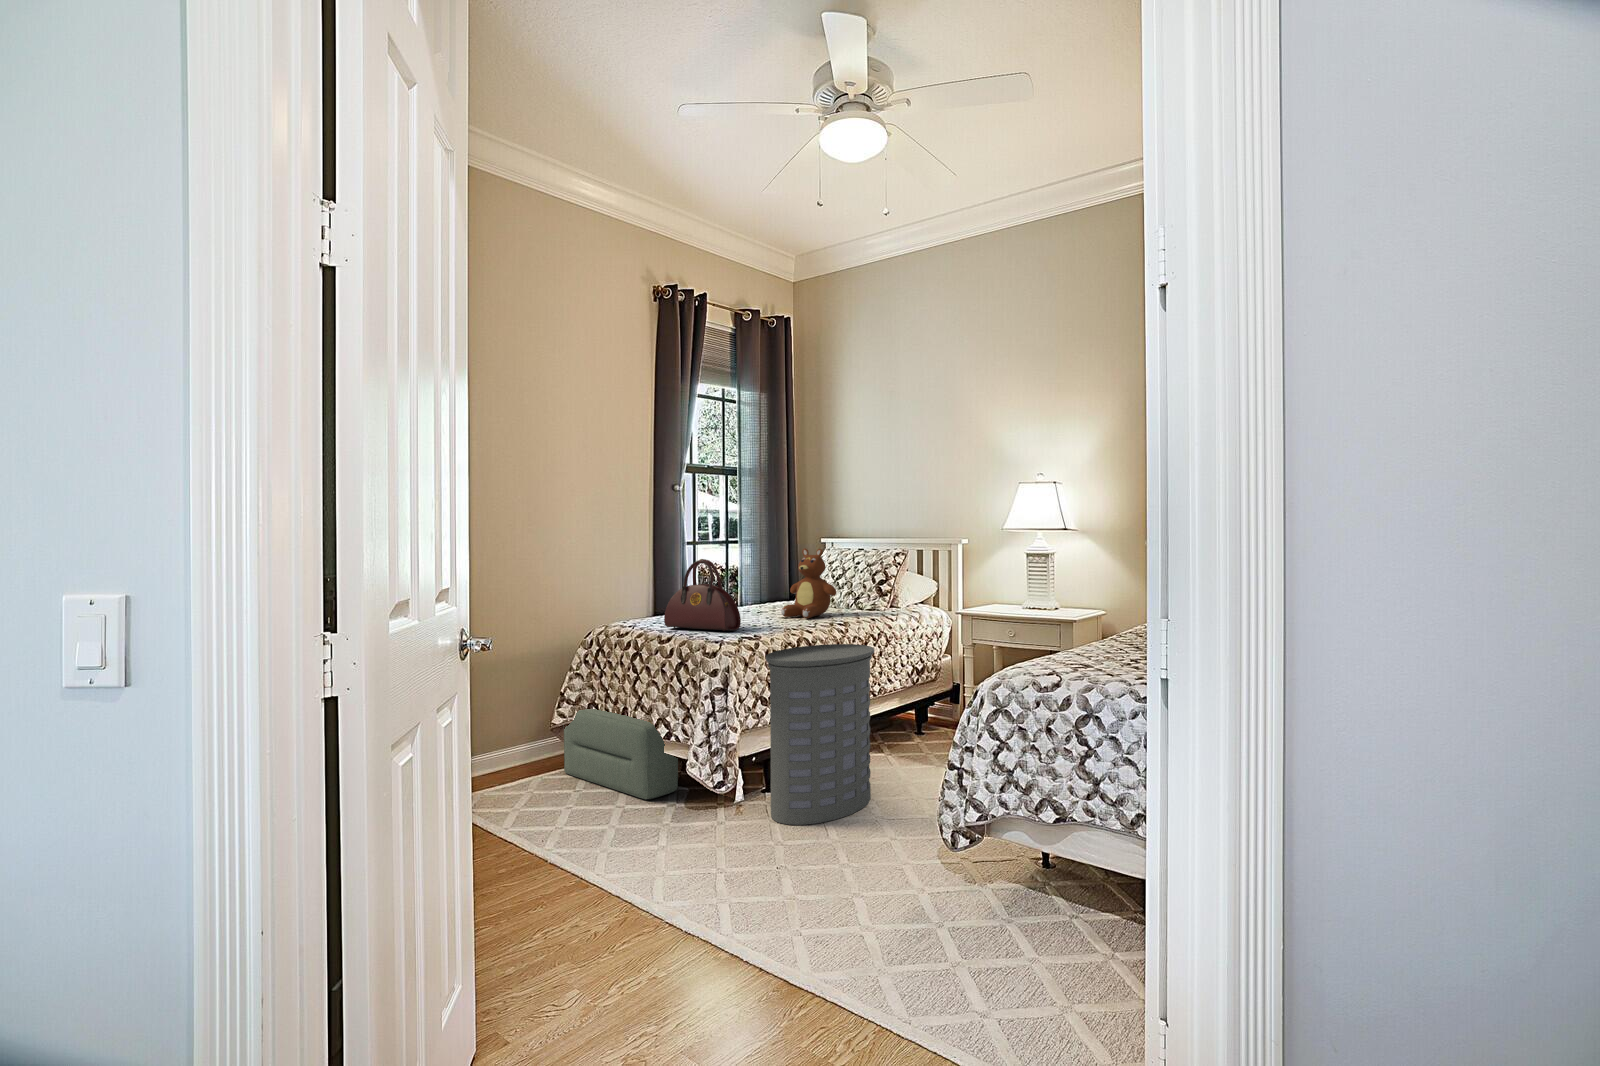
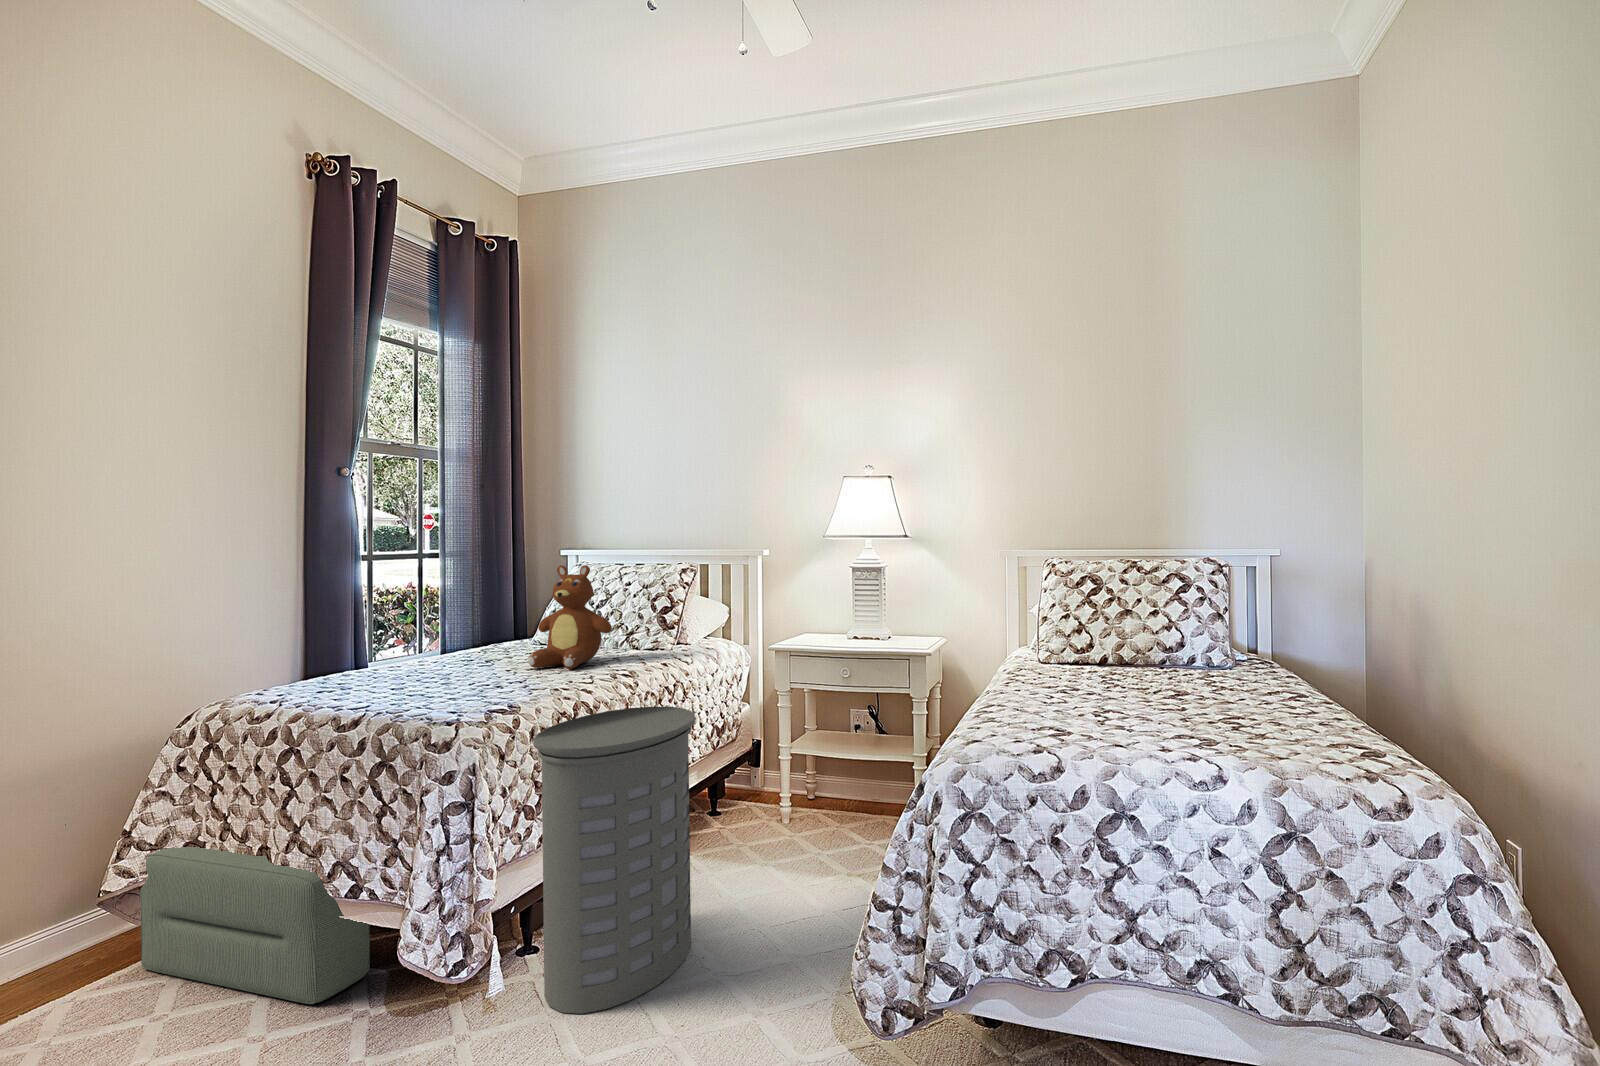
handbag: present [664,559,741,631] -> none [339,586,476,701]

